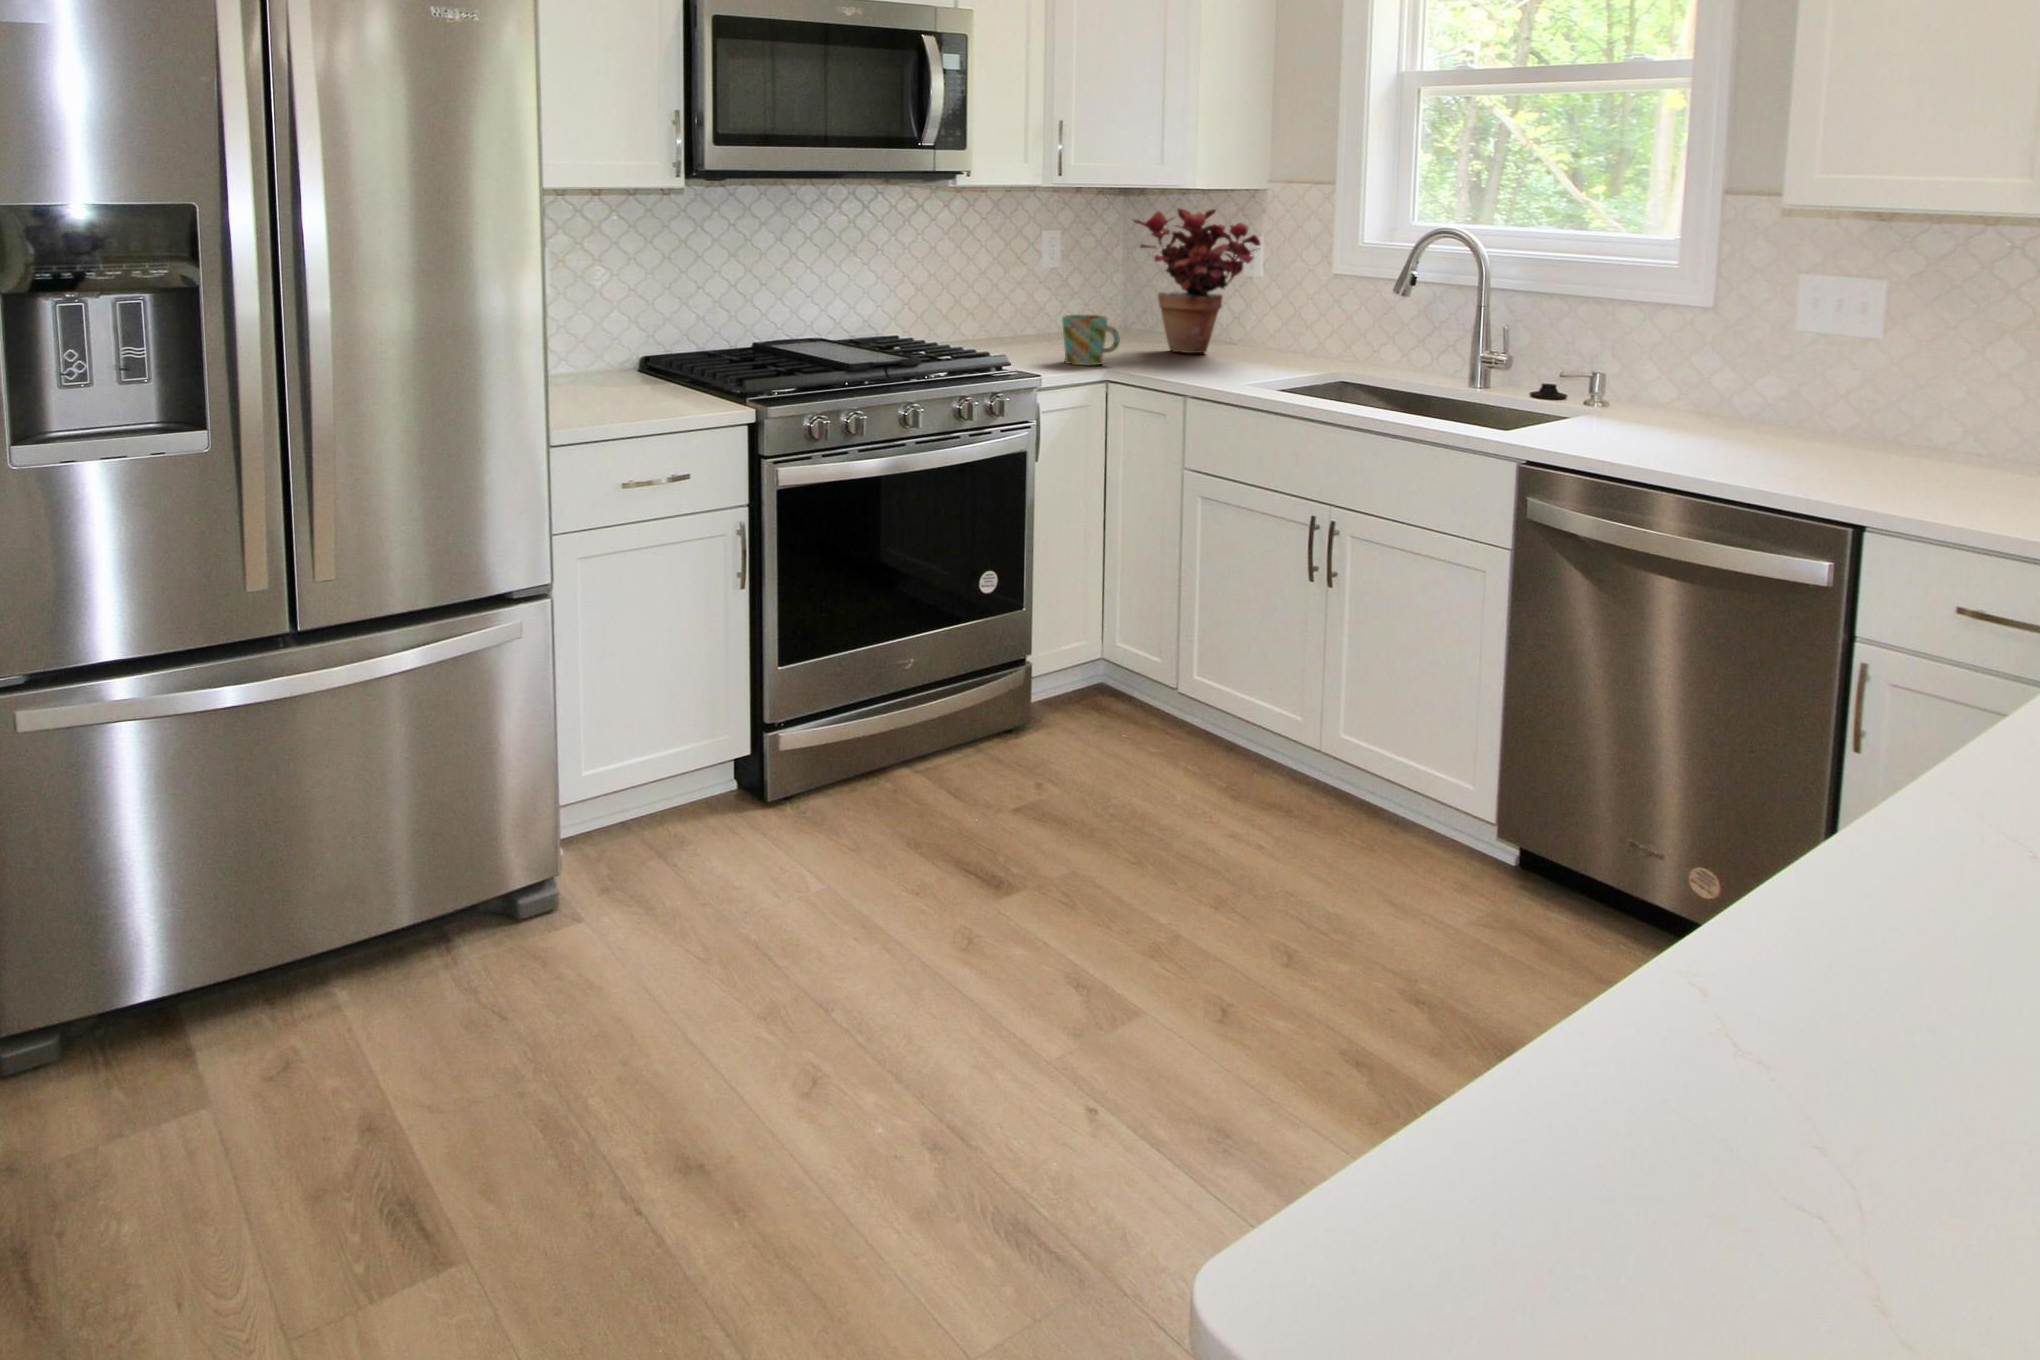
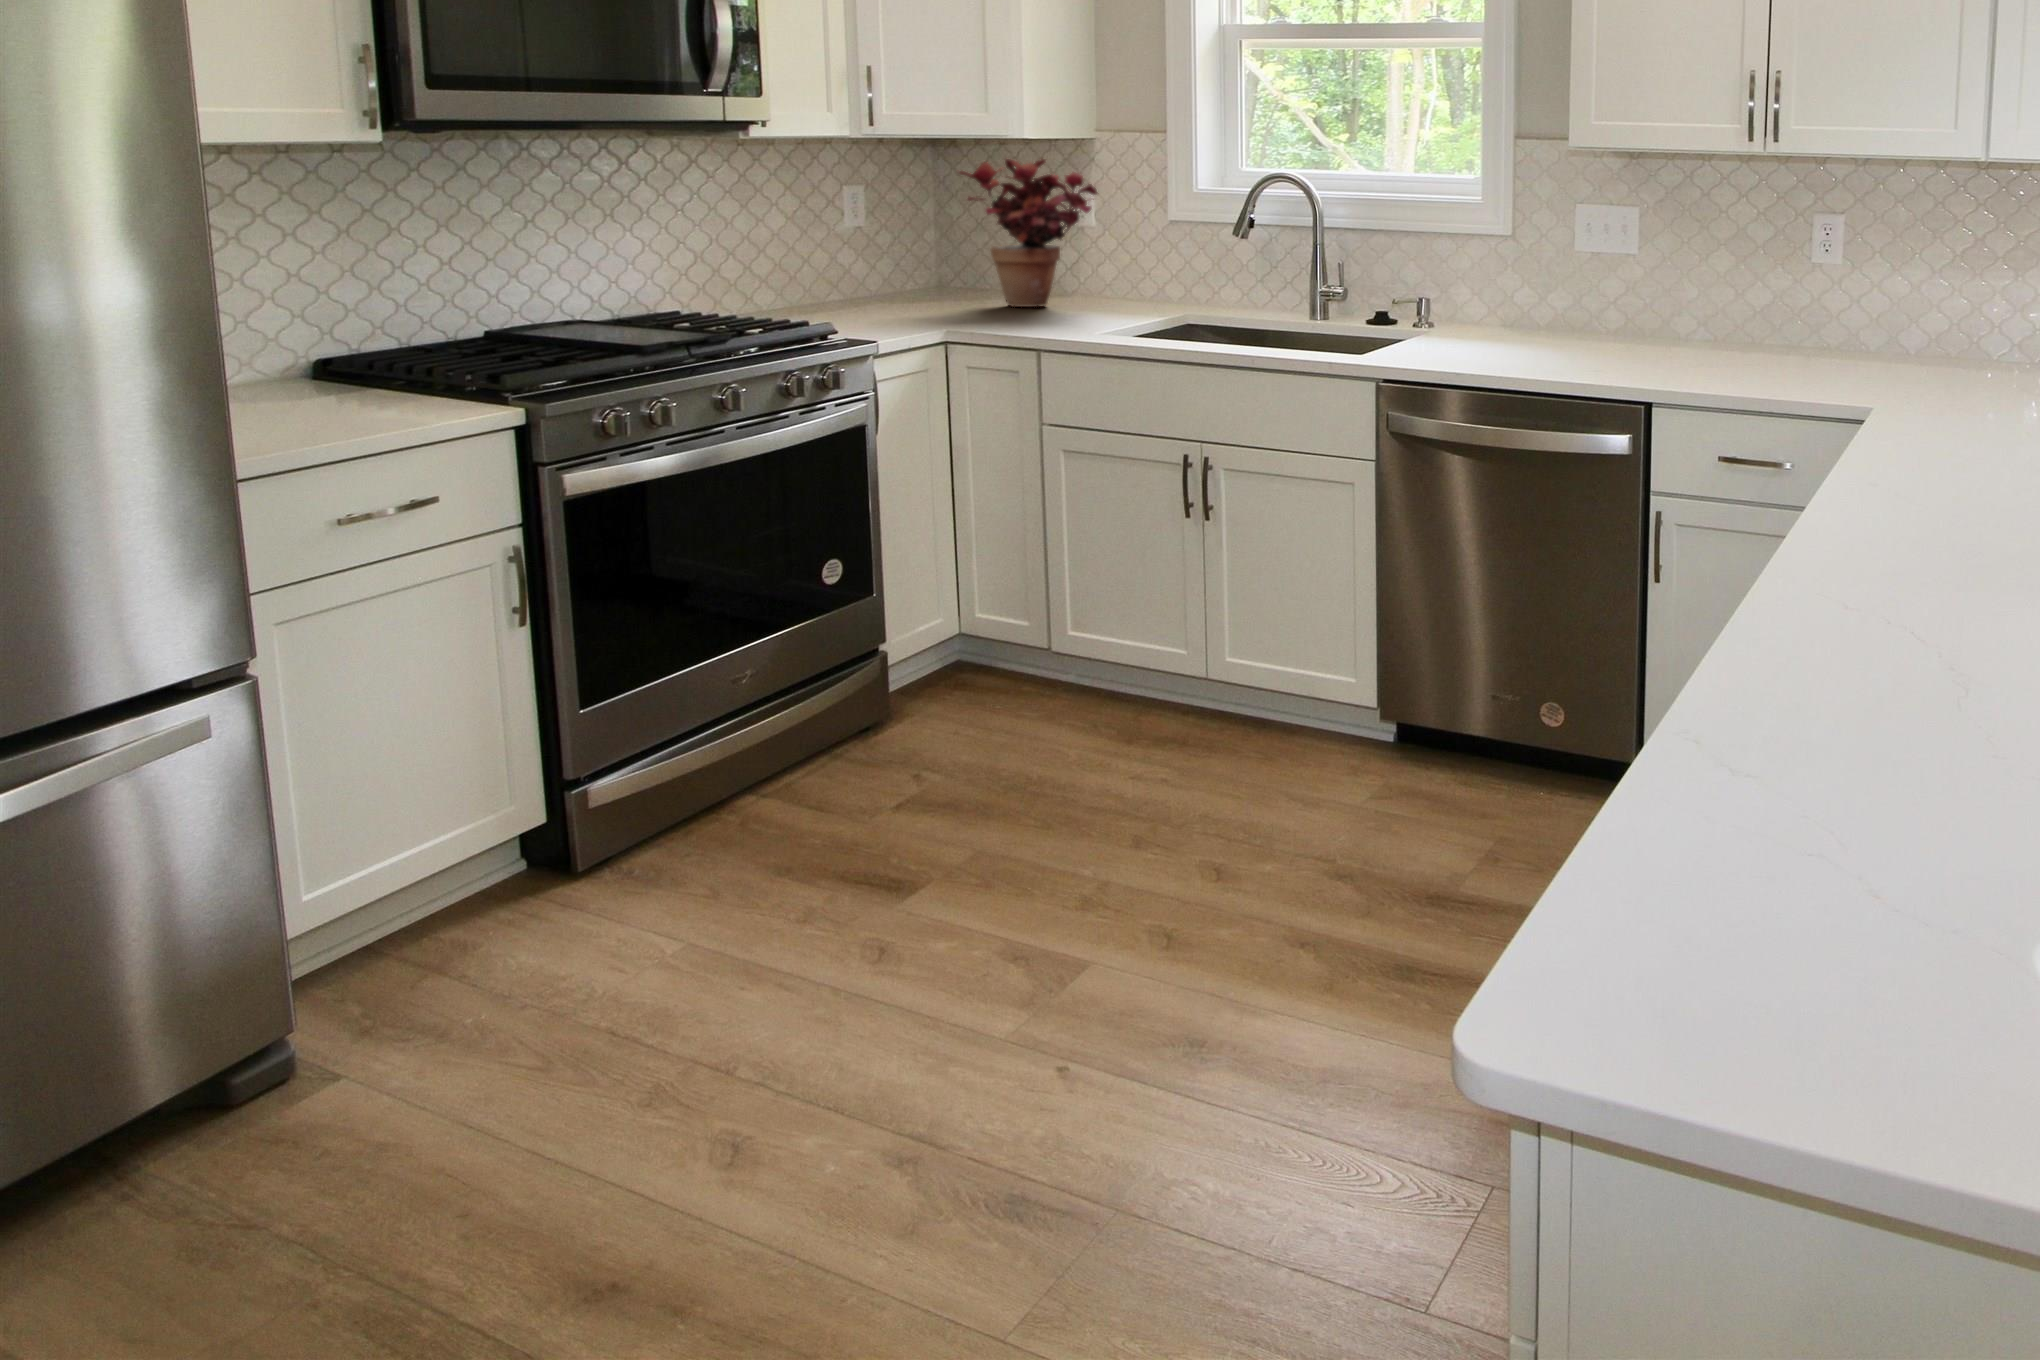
mug: present [1062,315,1120,365] -> none [893,273,960,327]

